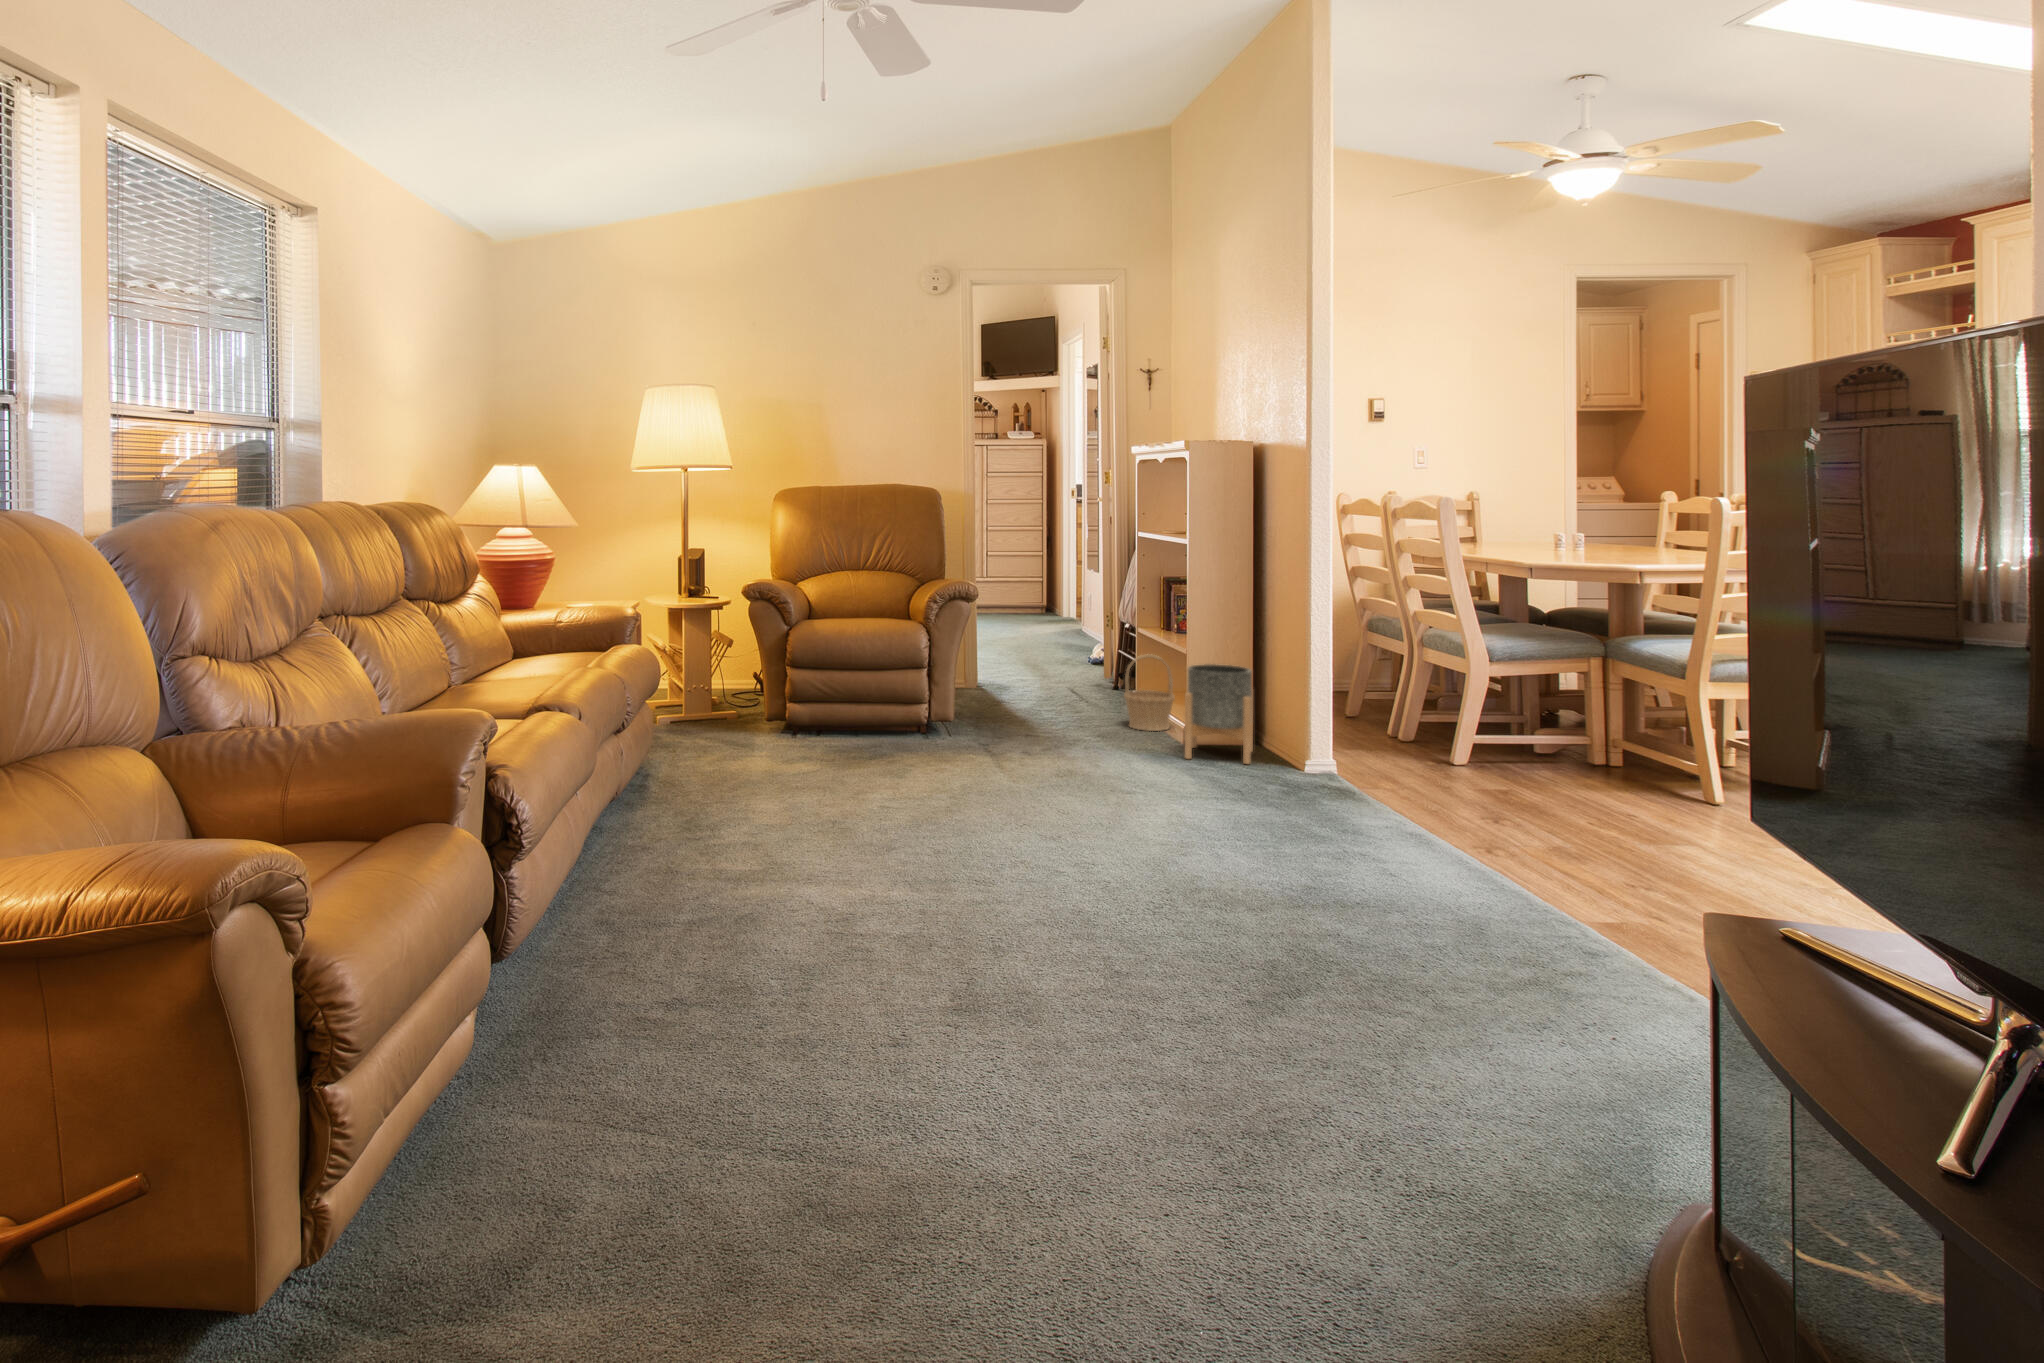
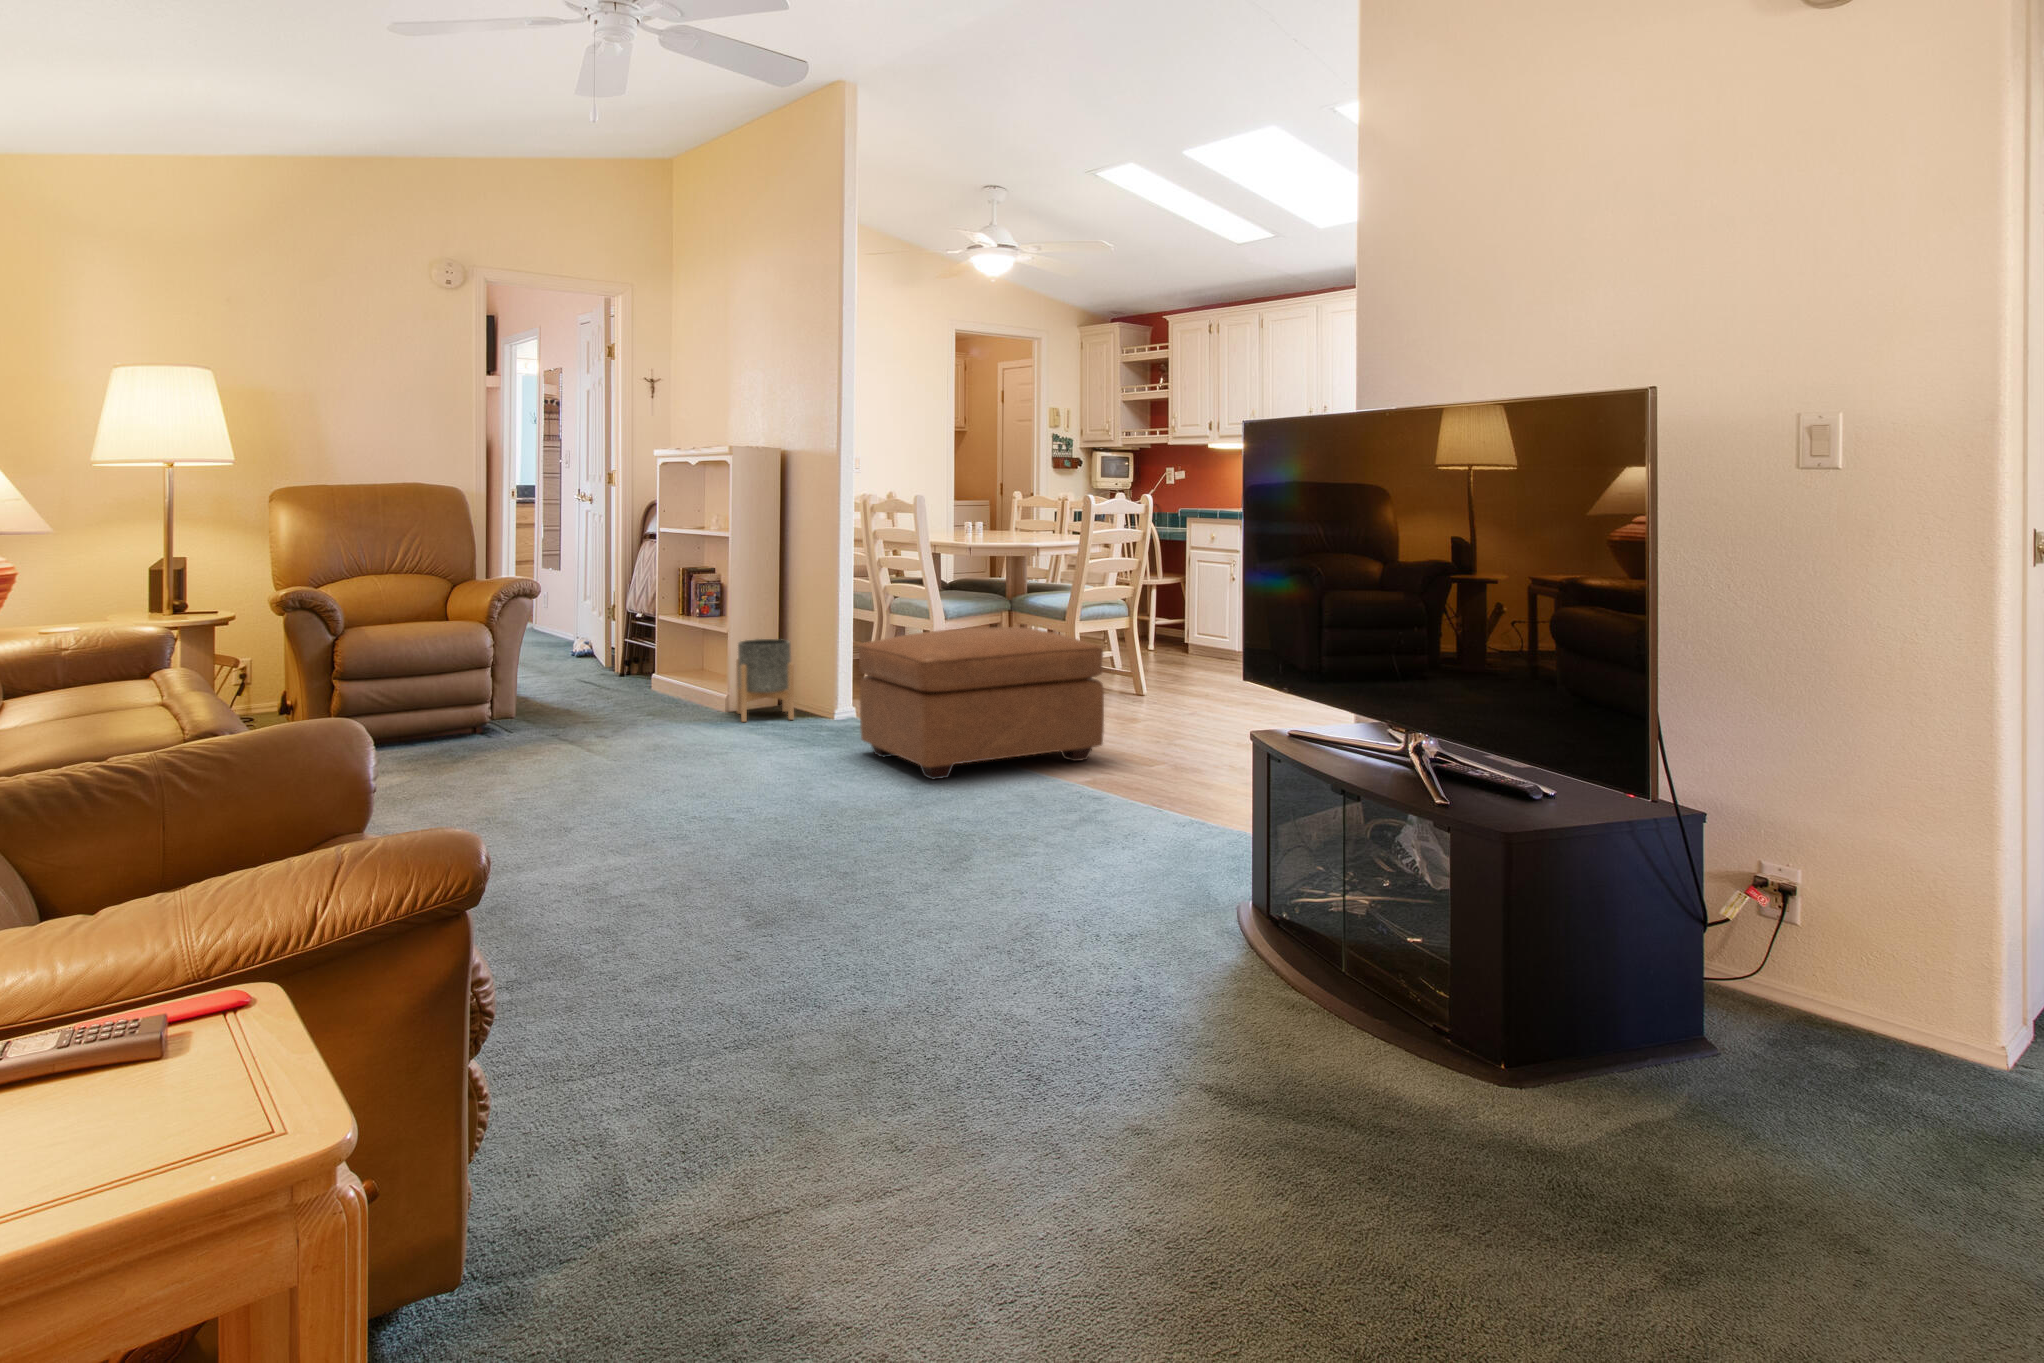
basket: present [1124,654,1175,731] -> none [667,637,712,706]
ottoman: none [1295,679,1675,894] -> present [859,627,1104,779]

